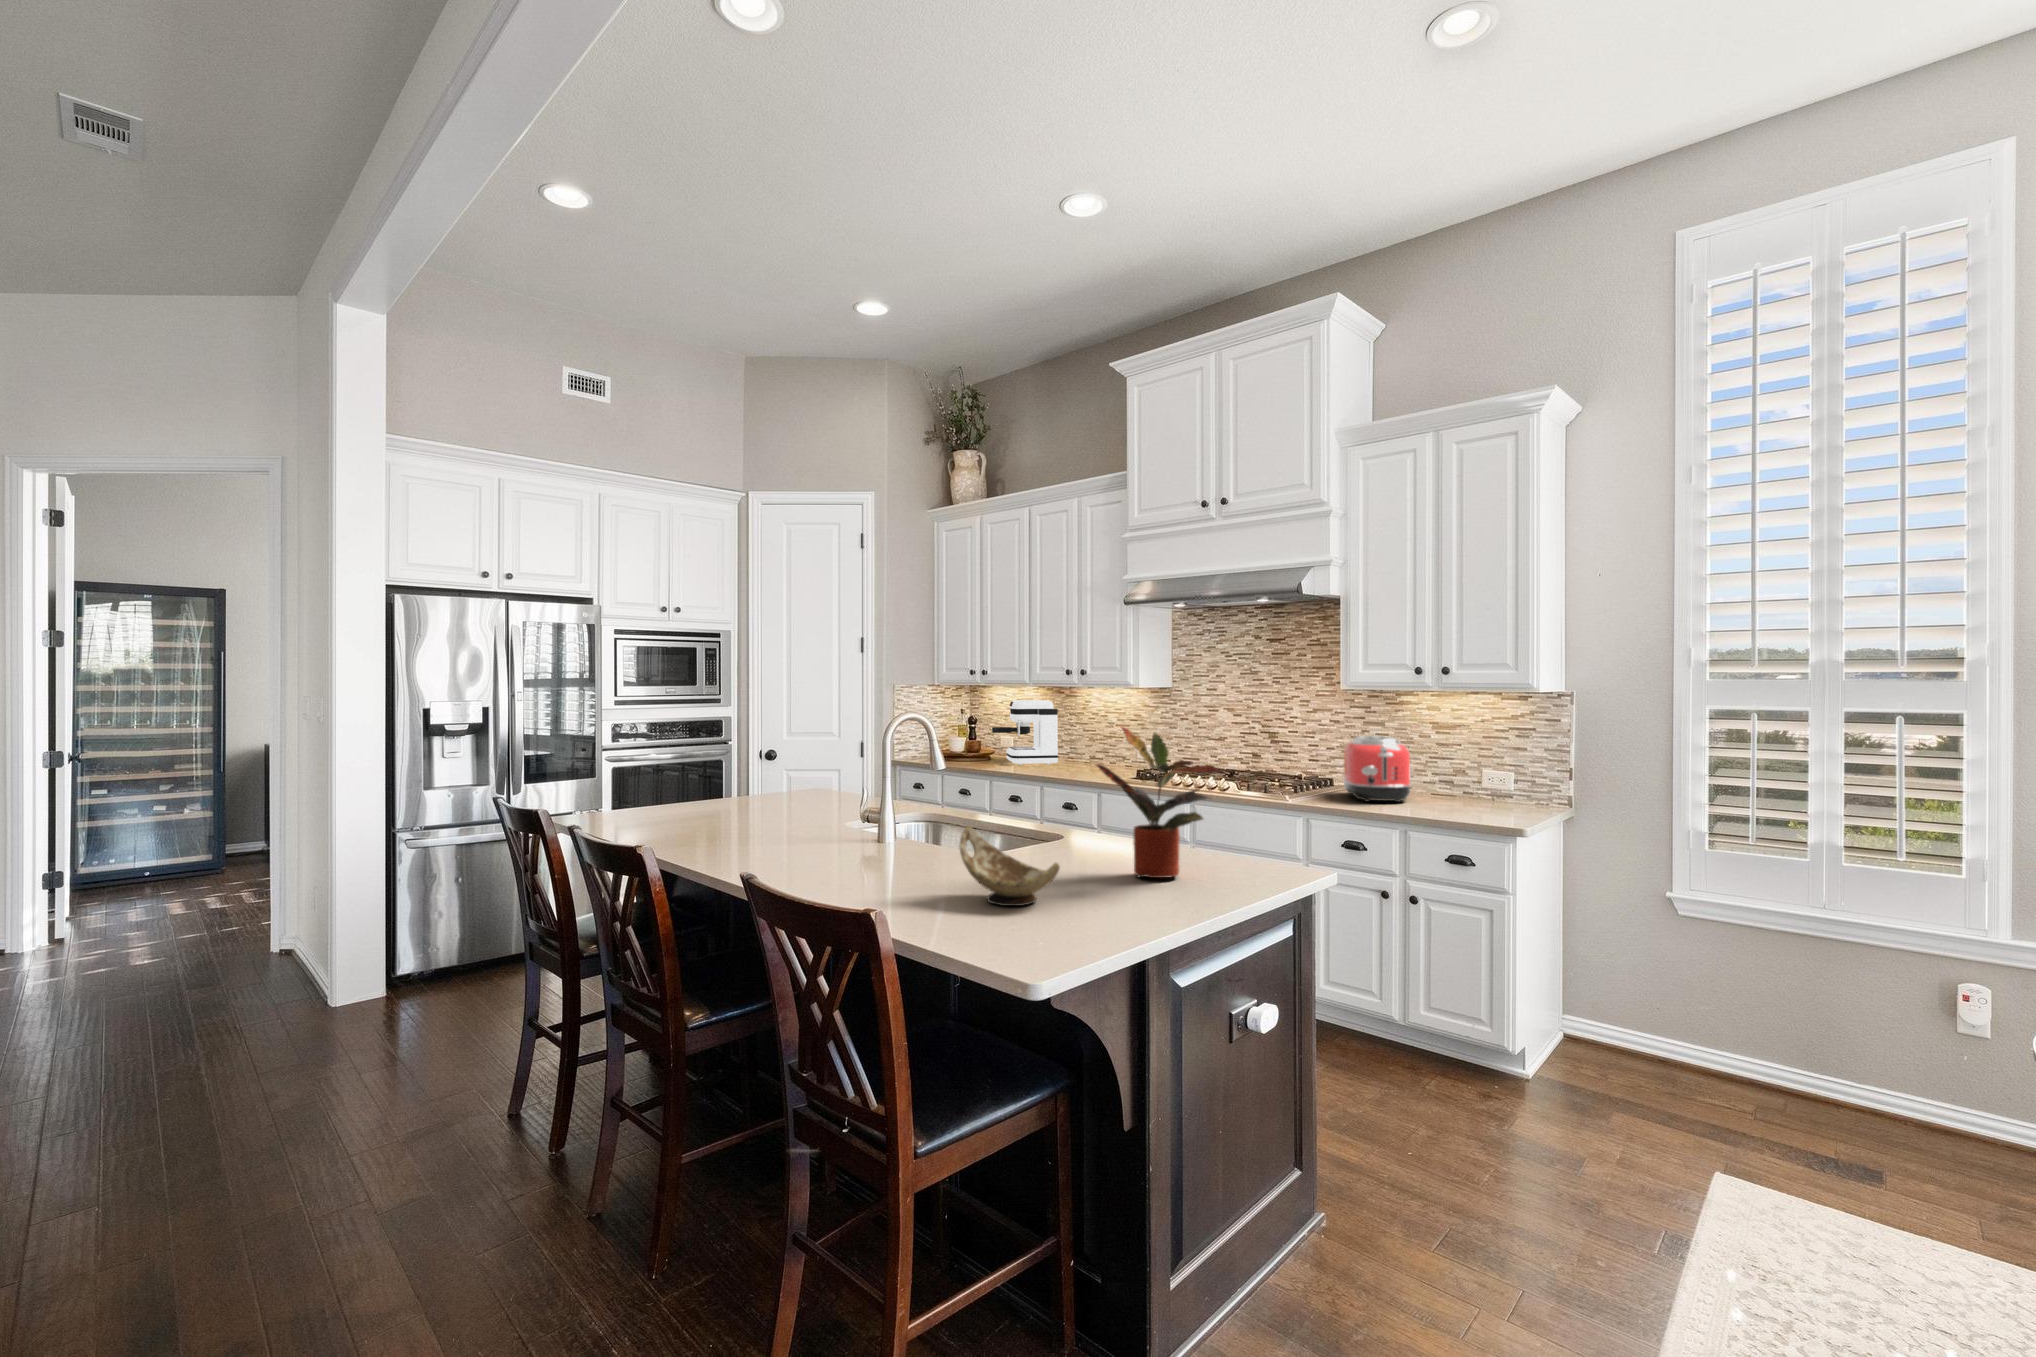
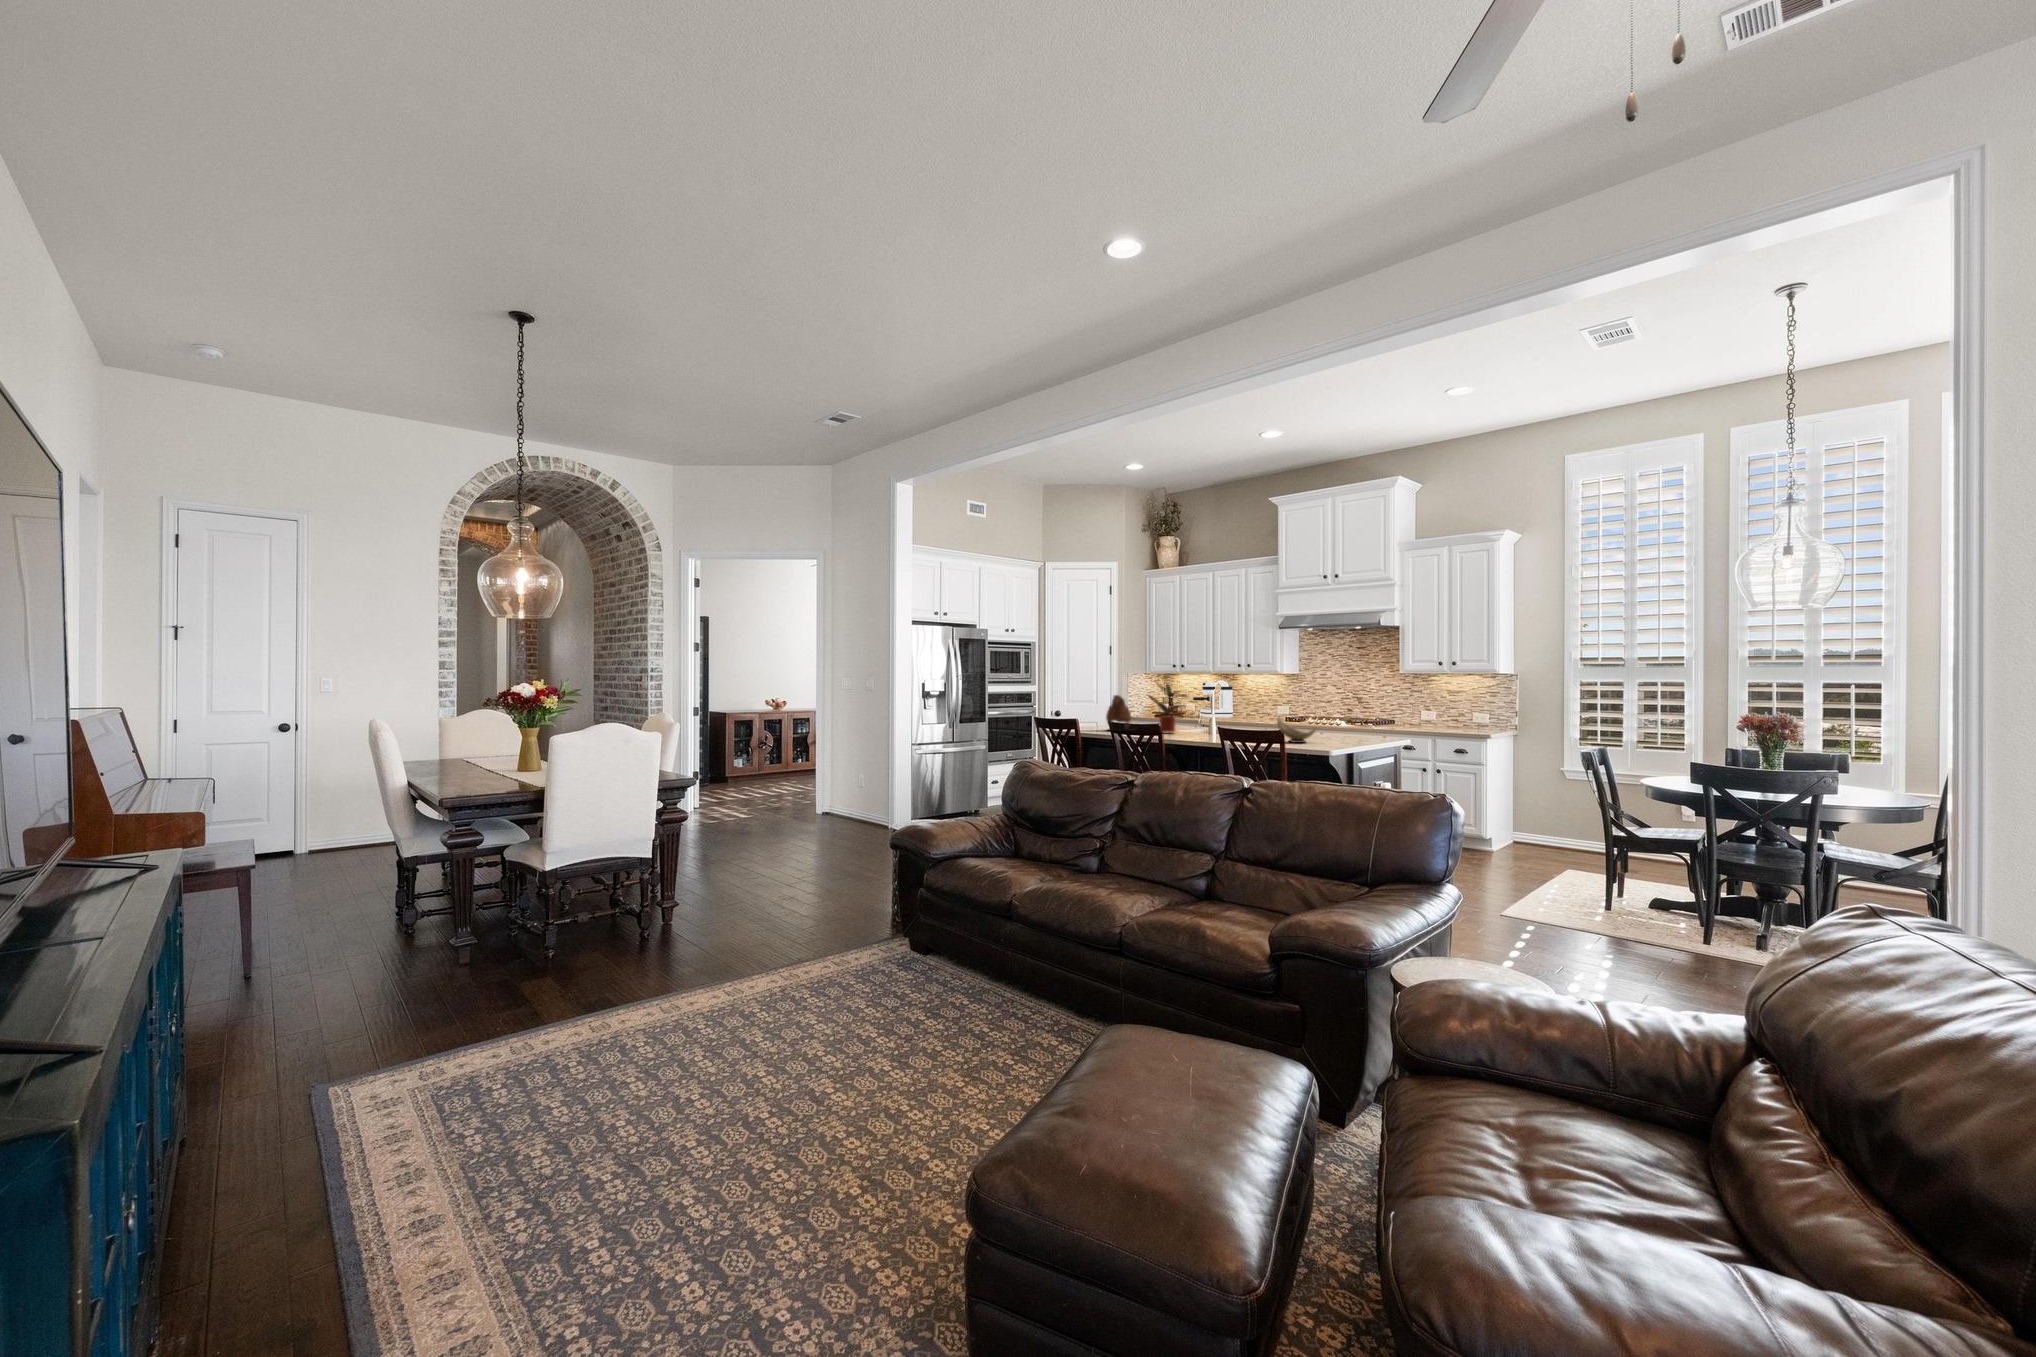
potted plant: present [1097,727,1217,878] -> present [1148,683,1187,732]
toaster: present [1343,736,1411,802] -> none [1401,697,1437,728]
ceramic pitcher: none [656,746,735,830] -> present [1106,695,1131,731]

